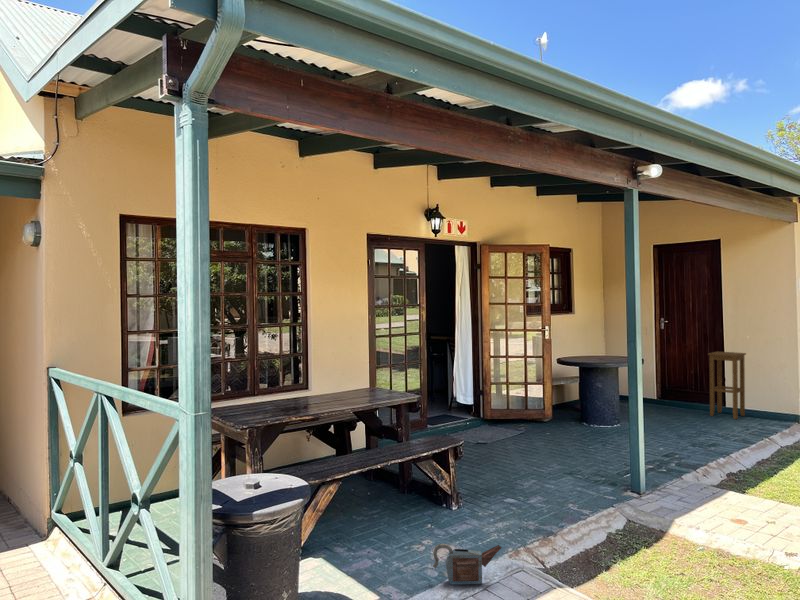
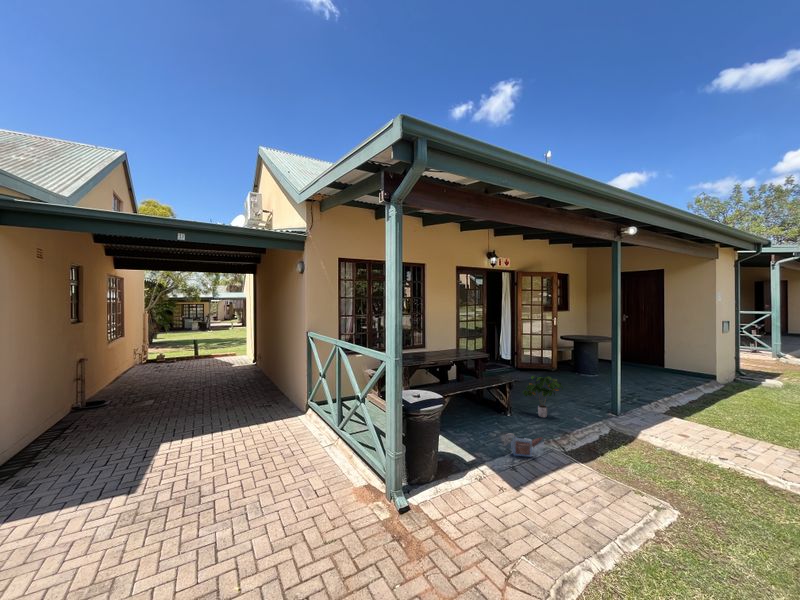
stool: present [708,352,746,419] -> none [655,335,681,376]
potted plant: none [479,432,548,507] -> present [522,376,563,417]

